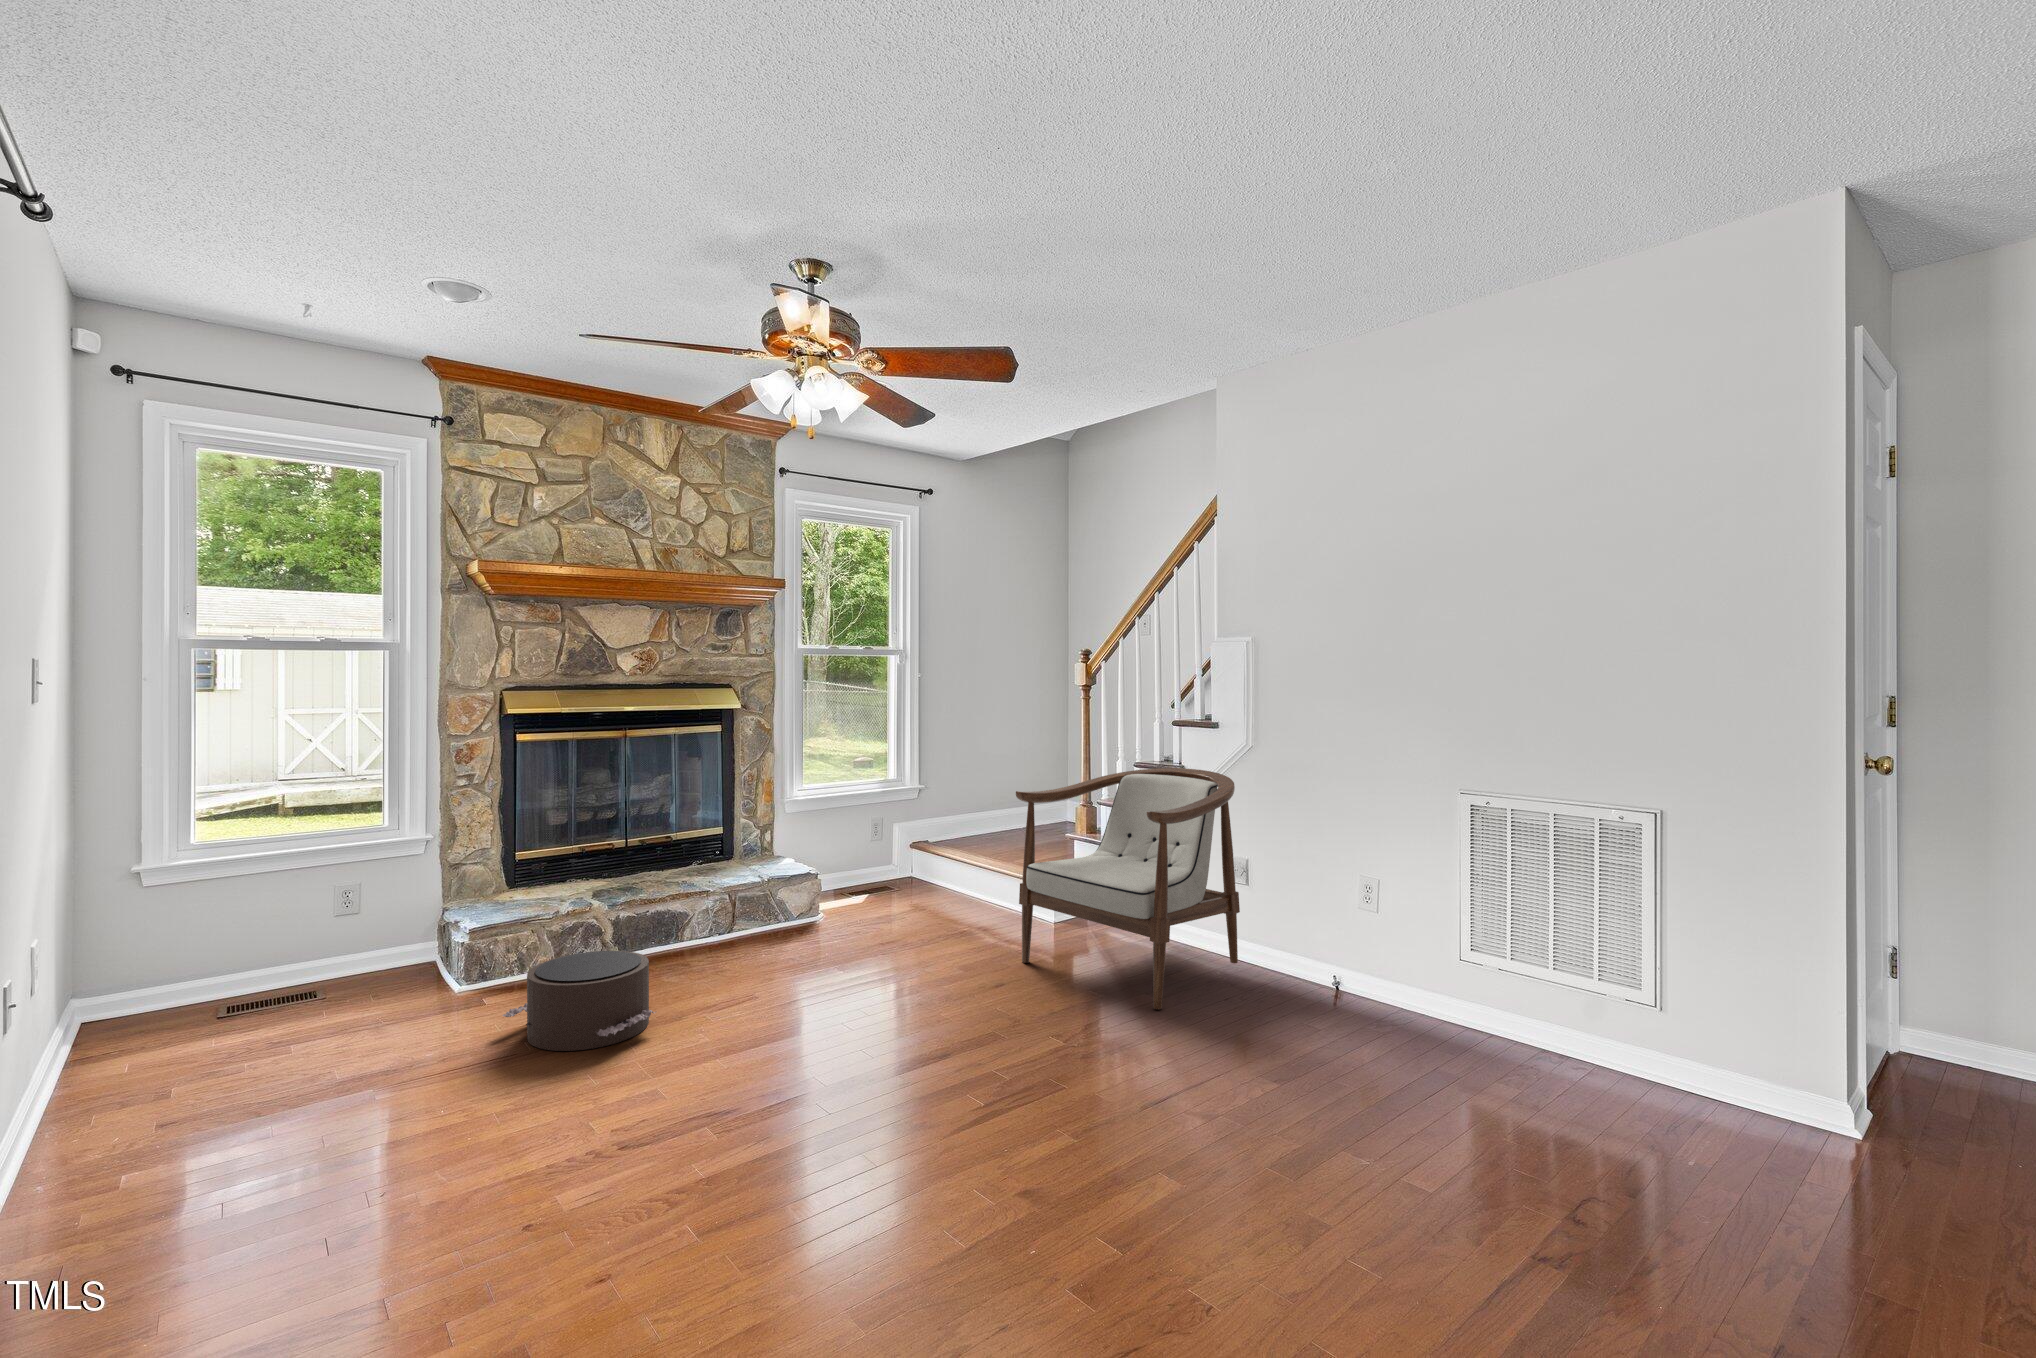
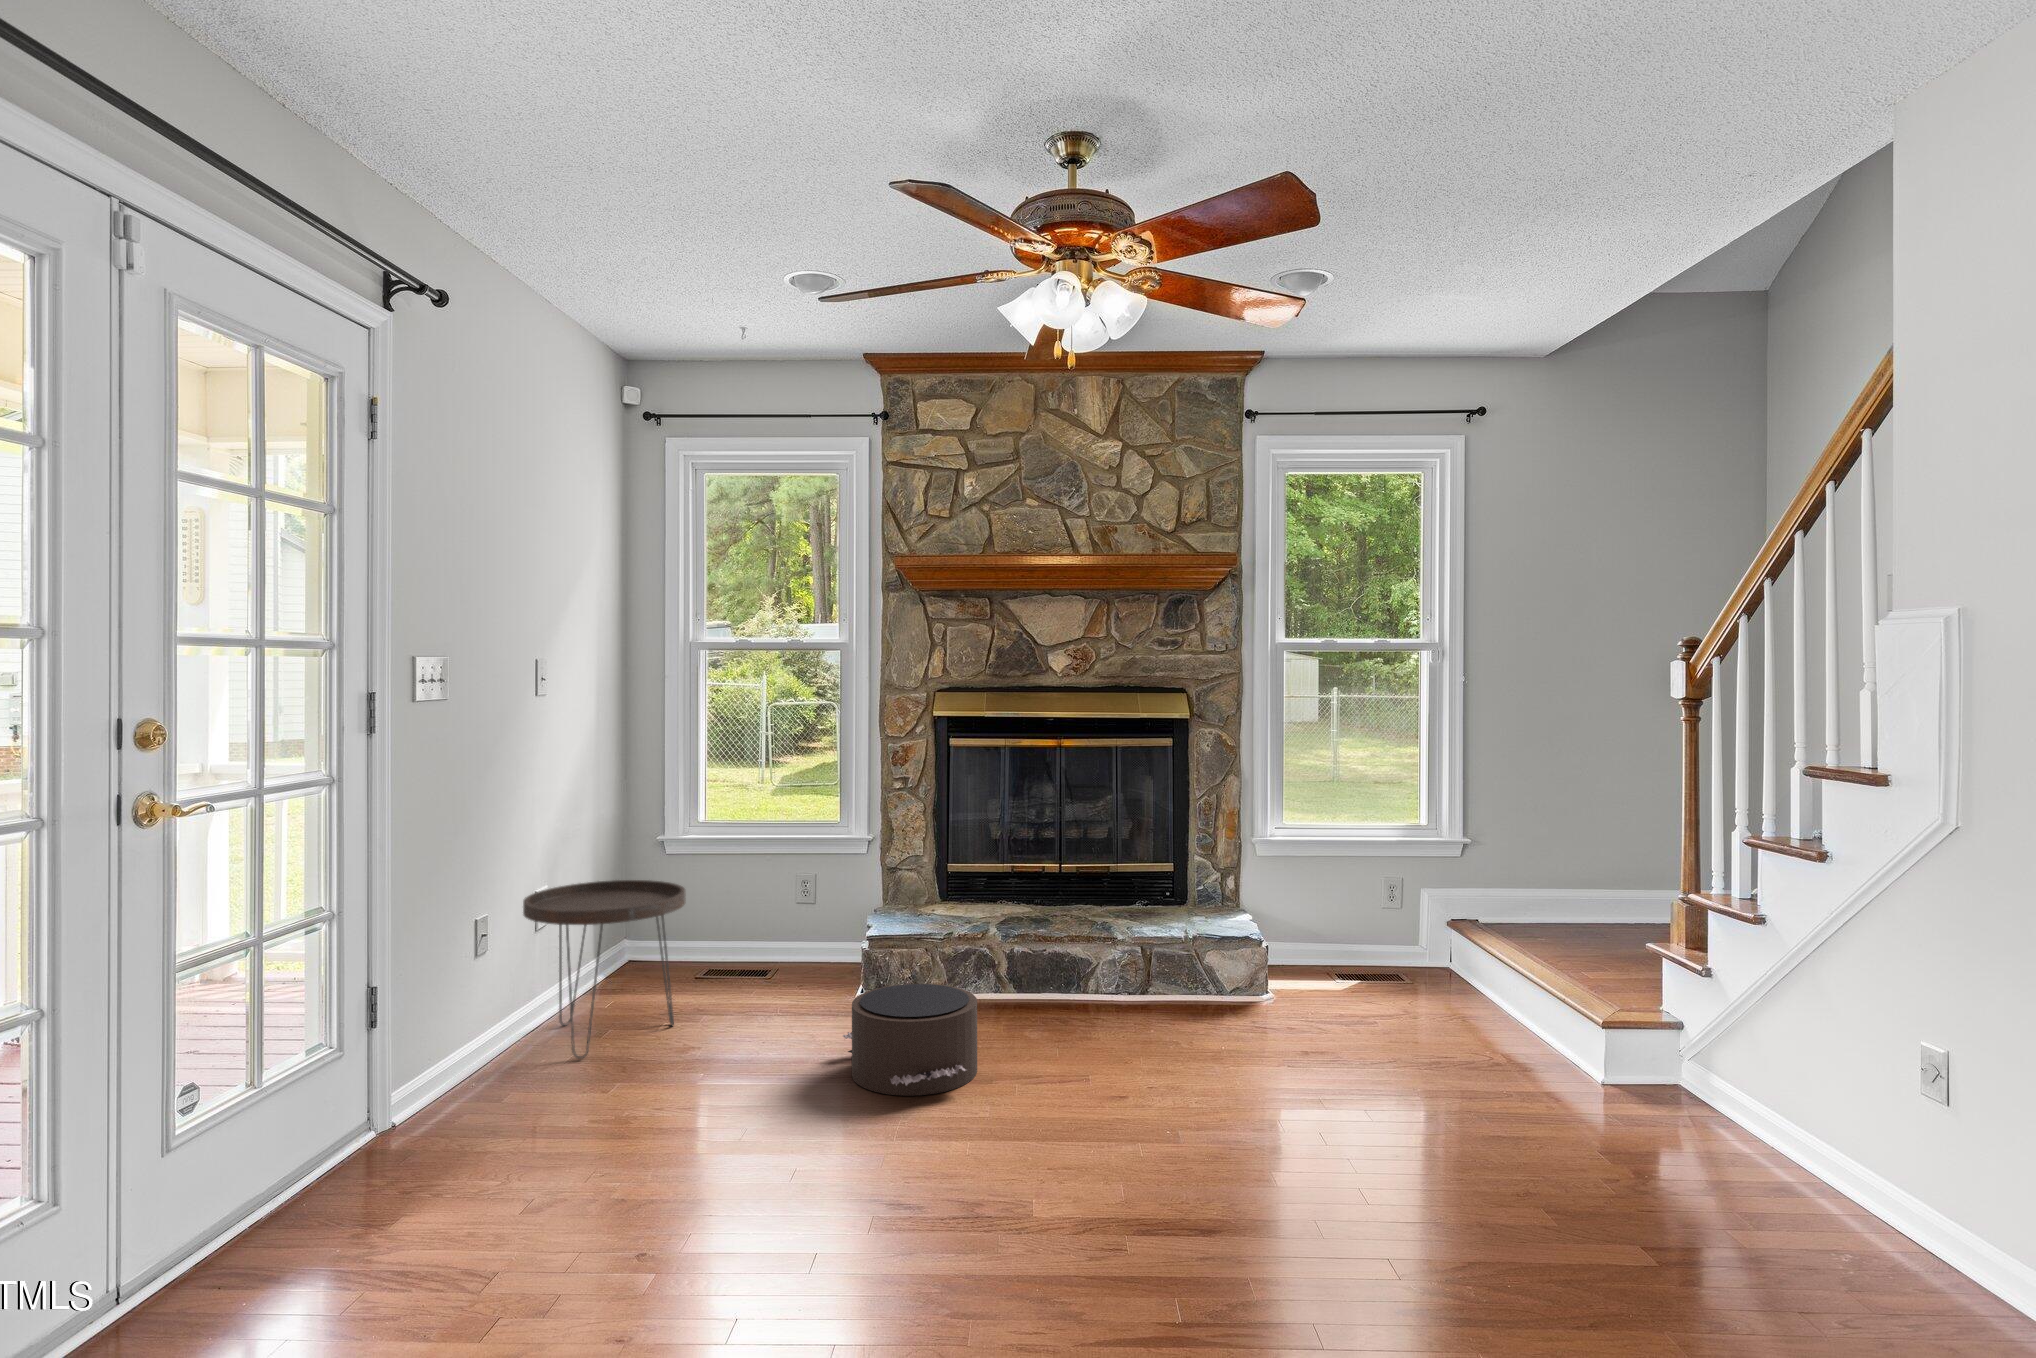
armchair: present [1016,768,1240,1009] -> none [1488,840,1947,1279]
side table: none [55,904,284,1111] -> present [523,880,686,1059]

